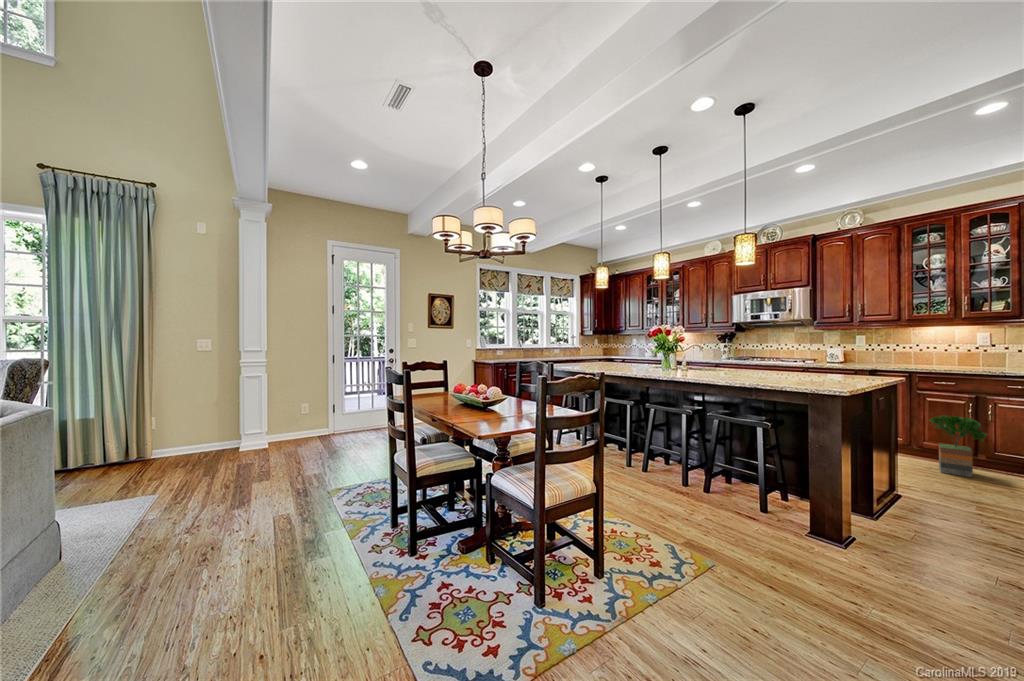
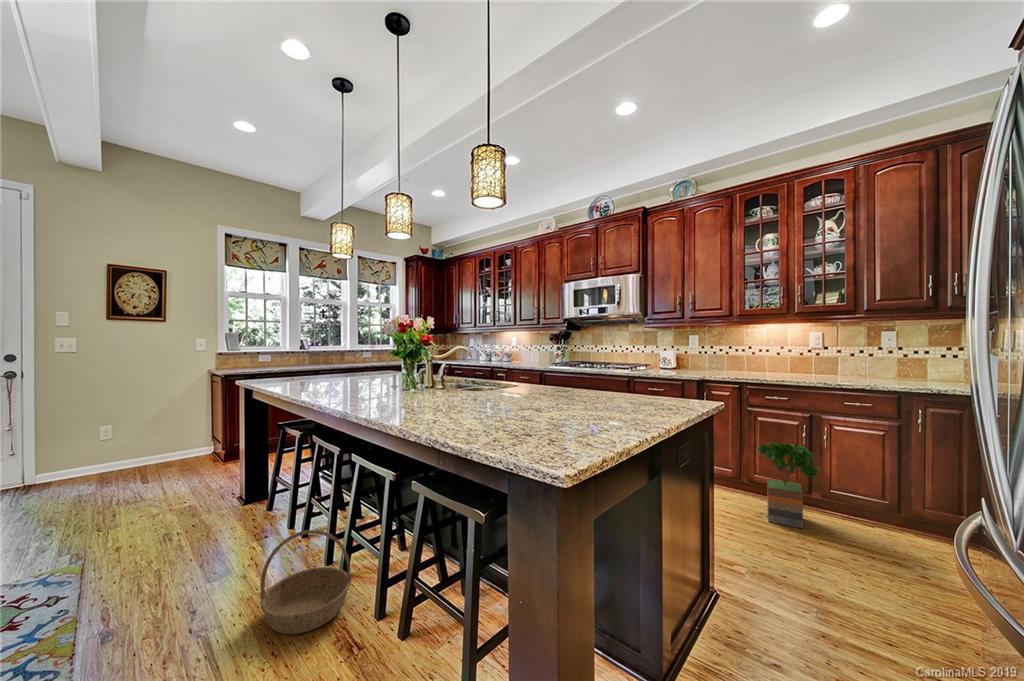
basket: none [627,443,672,493] -> present [260,530,351,634]

